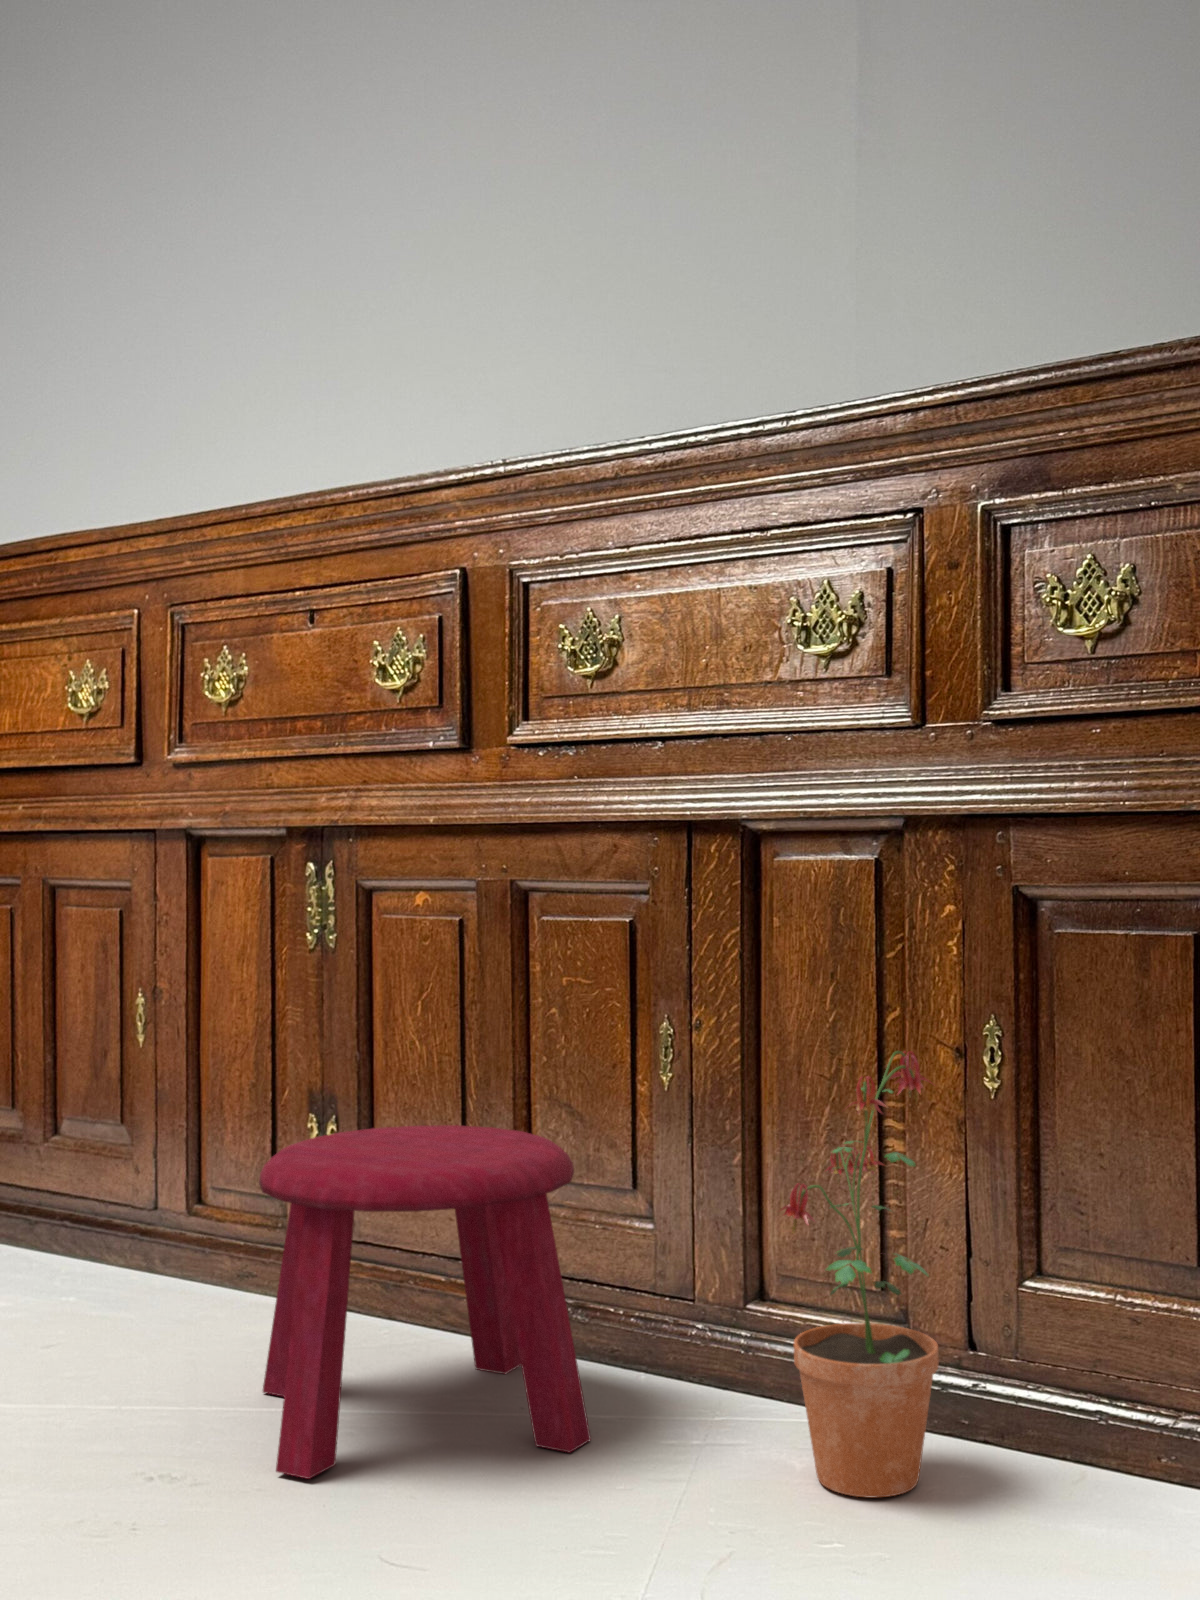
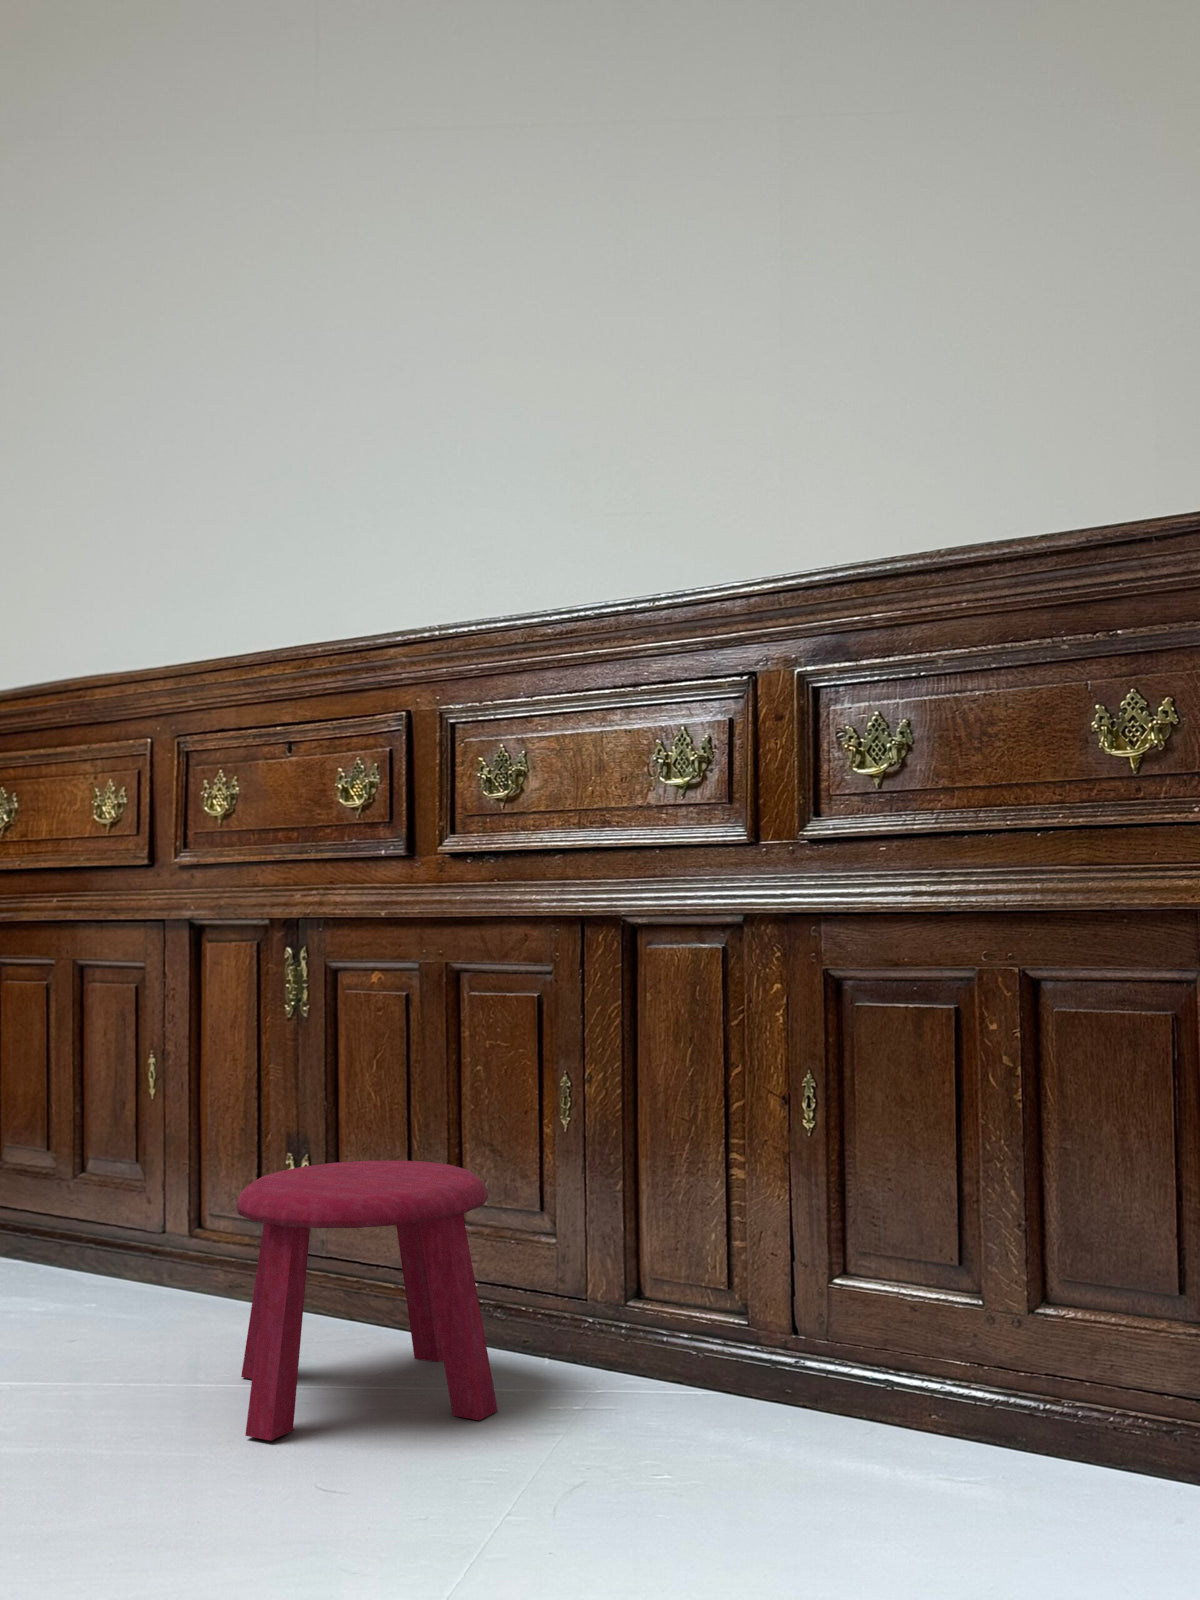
potted plant: present [779,1051,939,1498] -> none [635,1099,763,1451]

